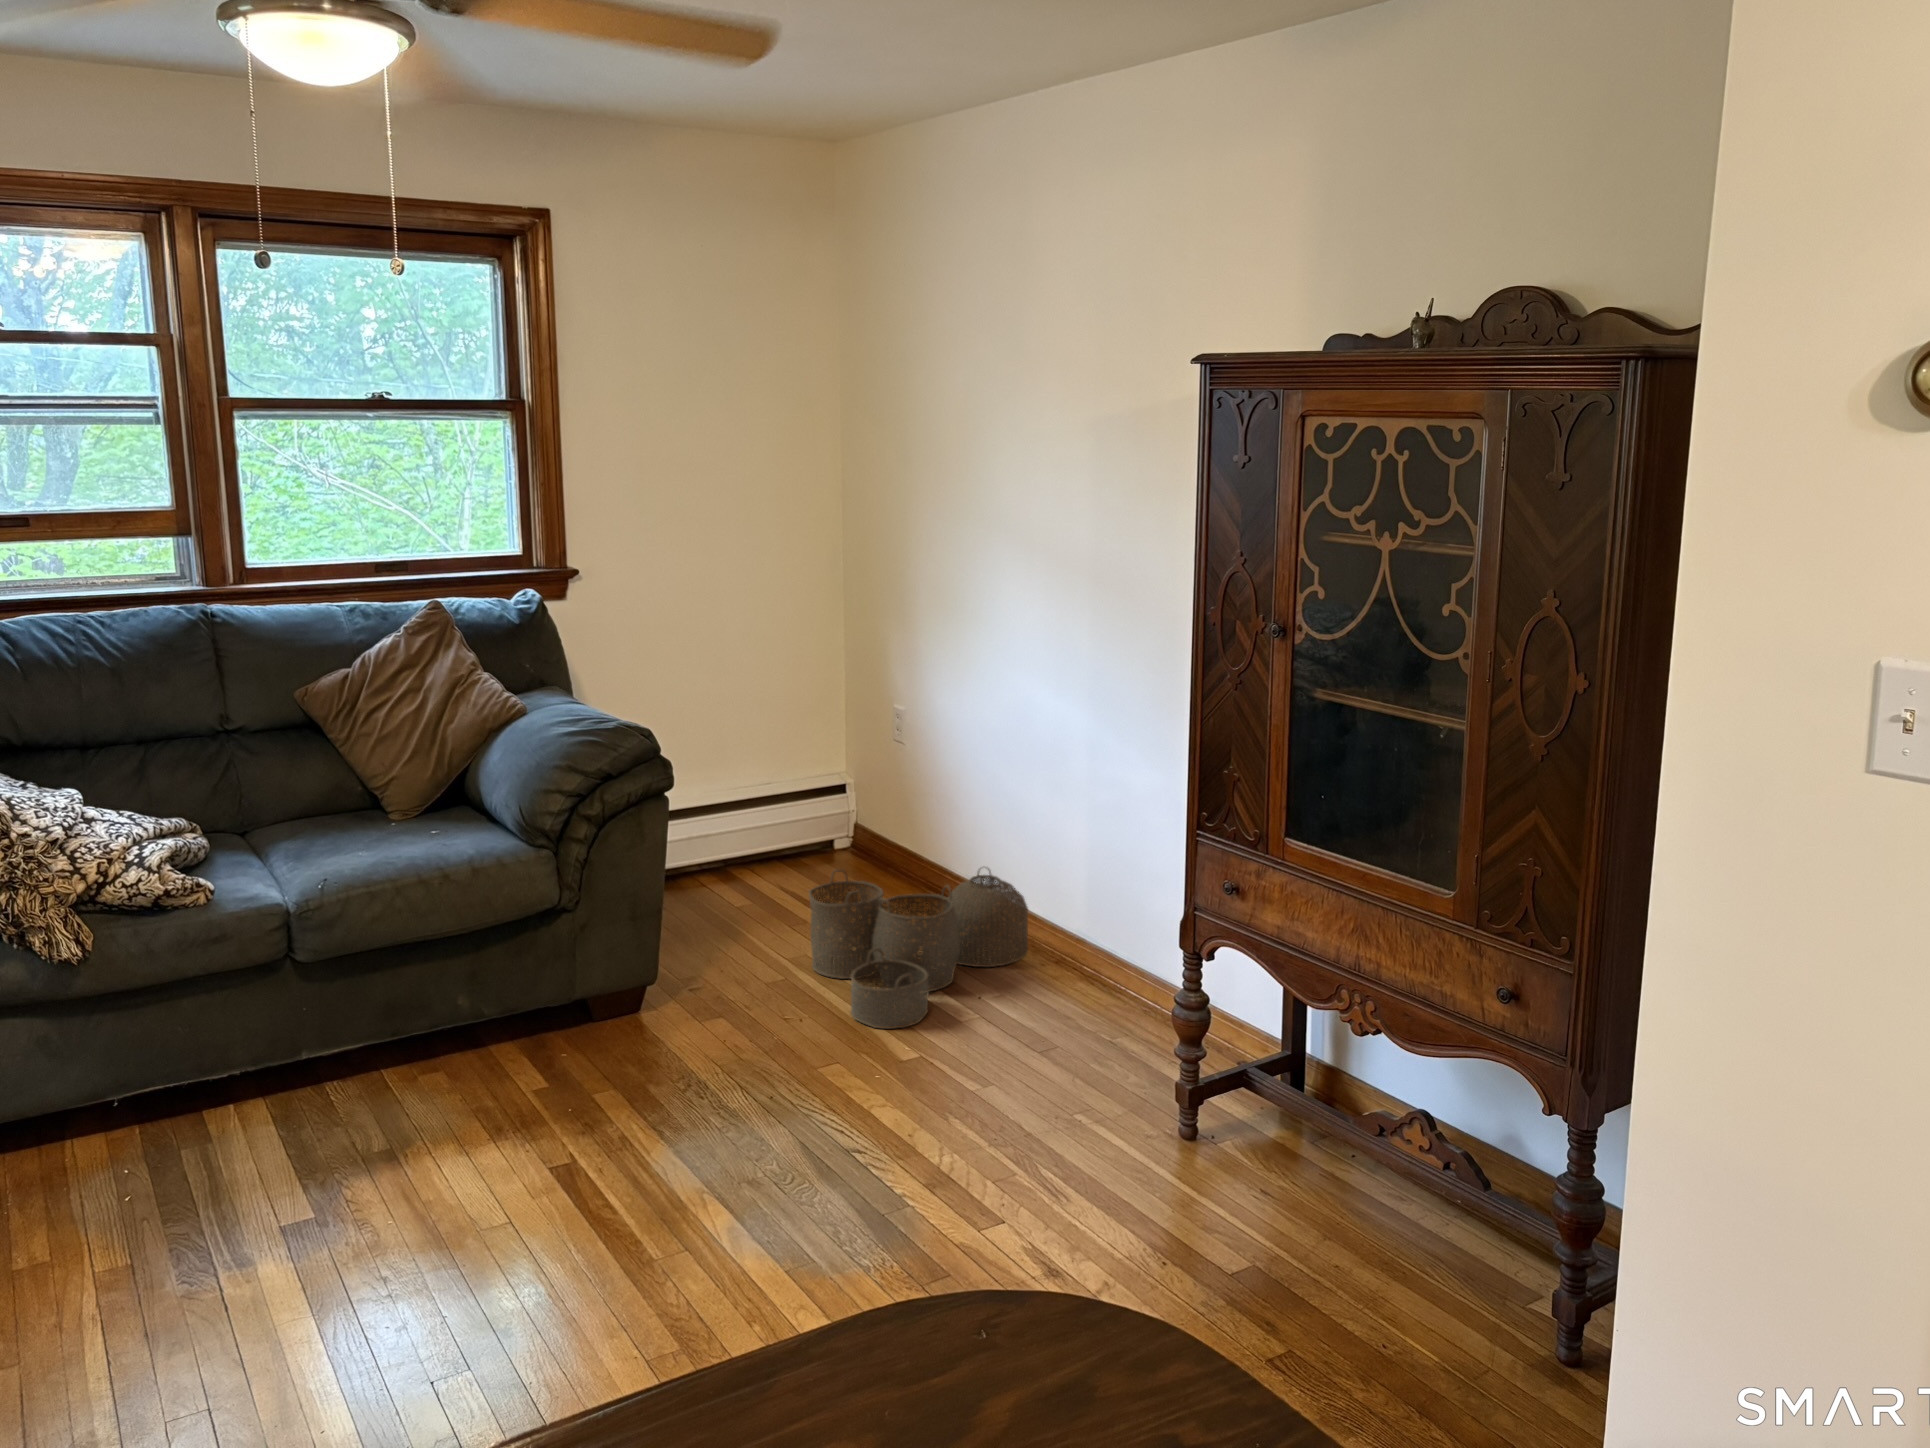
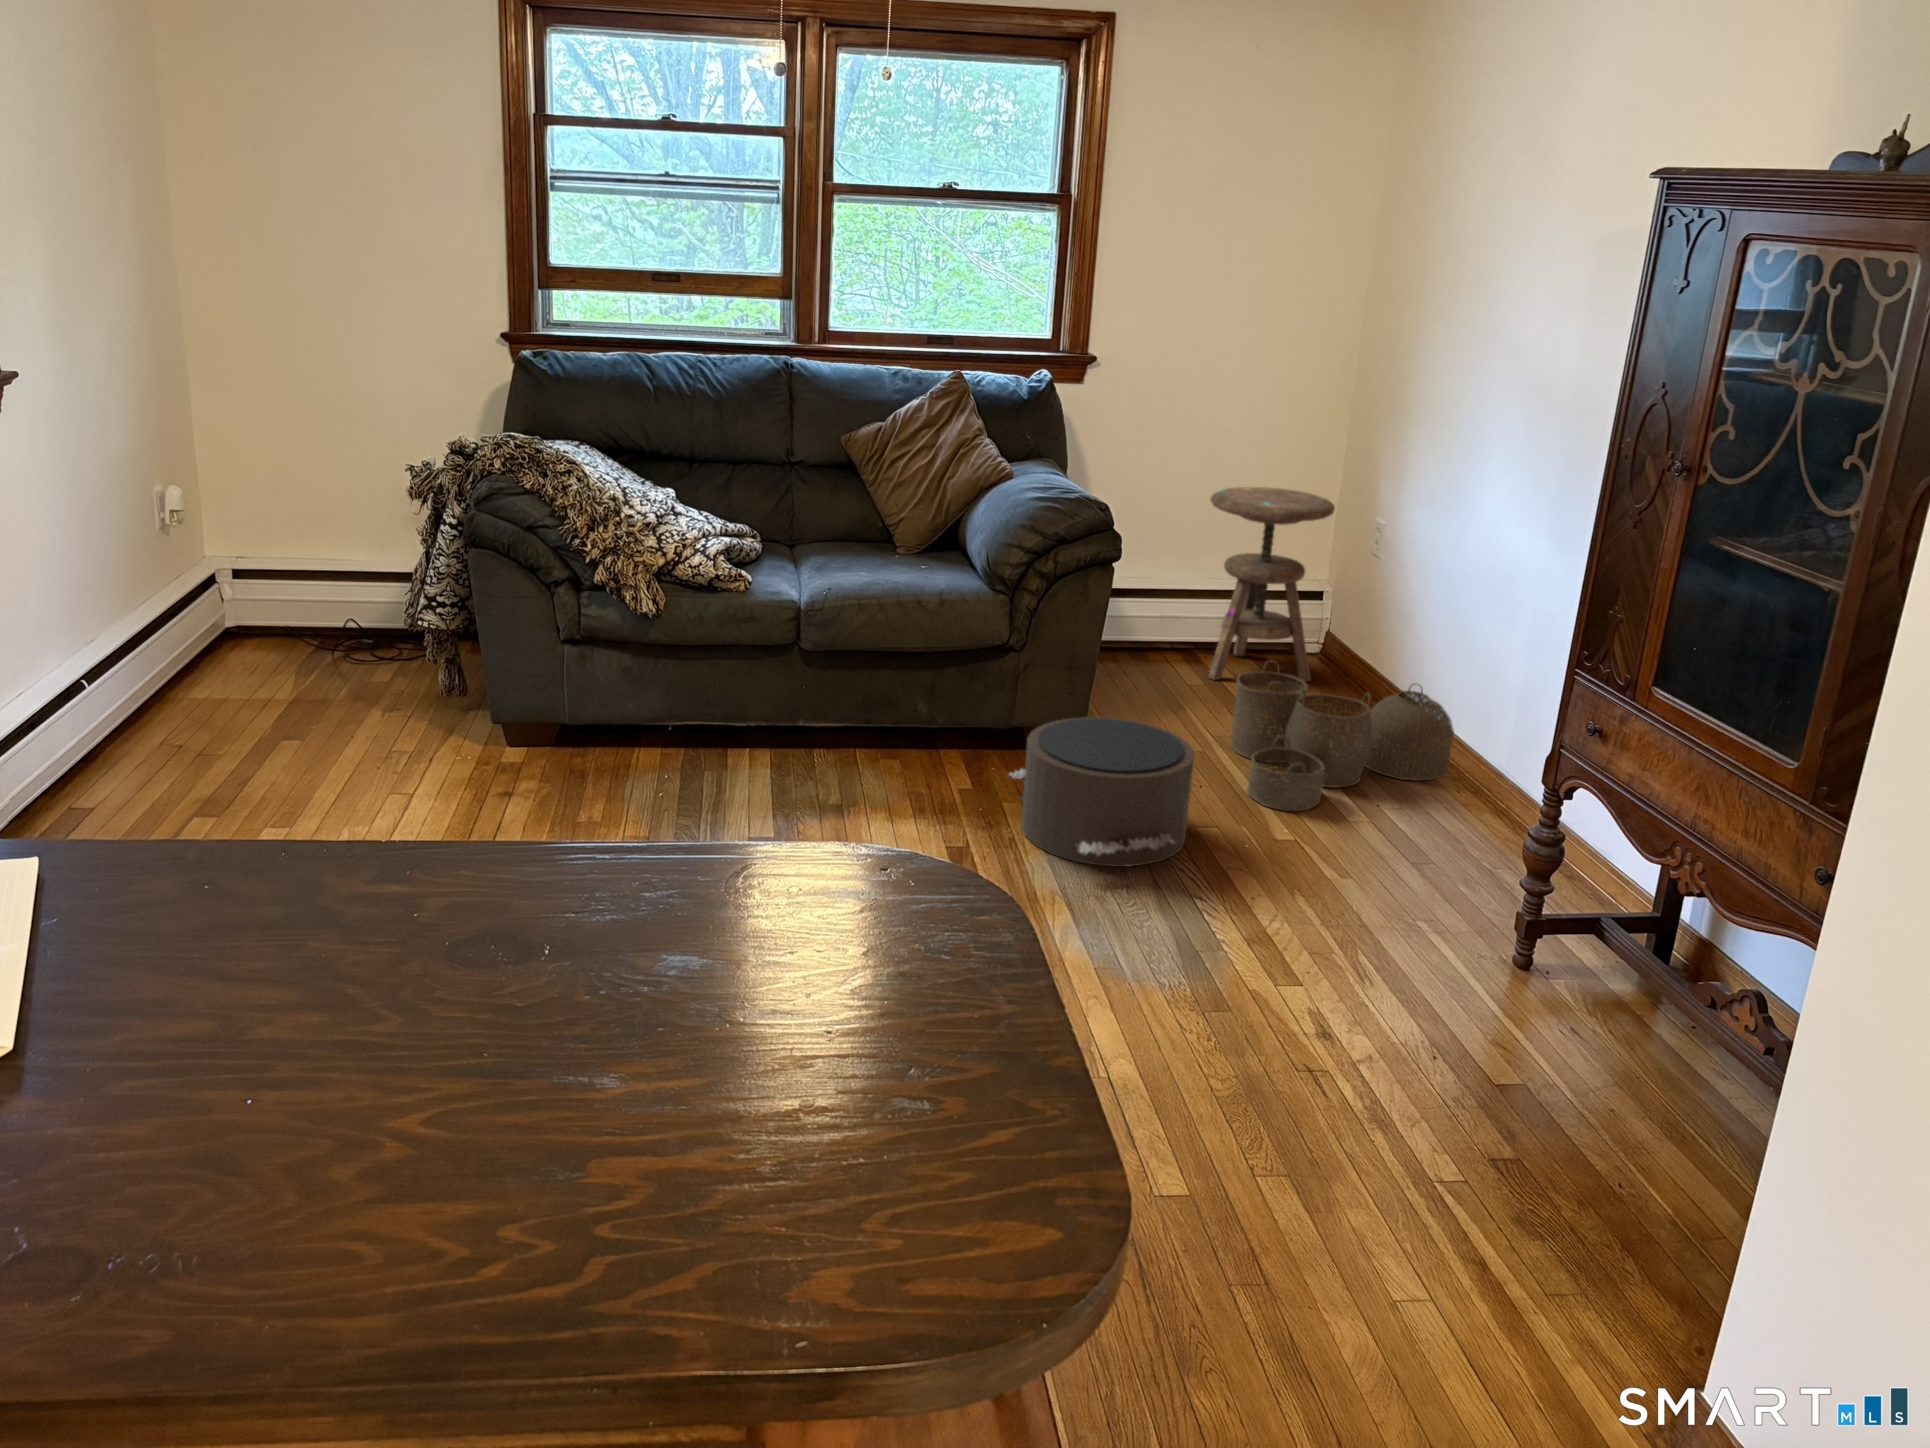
side table: none [727,688,857,899] -> present [1208,487,1335,682]
pouf: none [593,967,819,1146] -> present [1009,717,1194,867]

